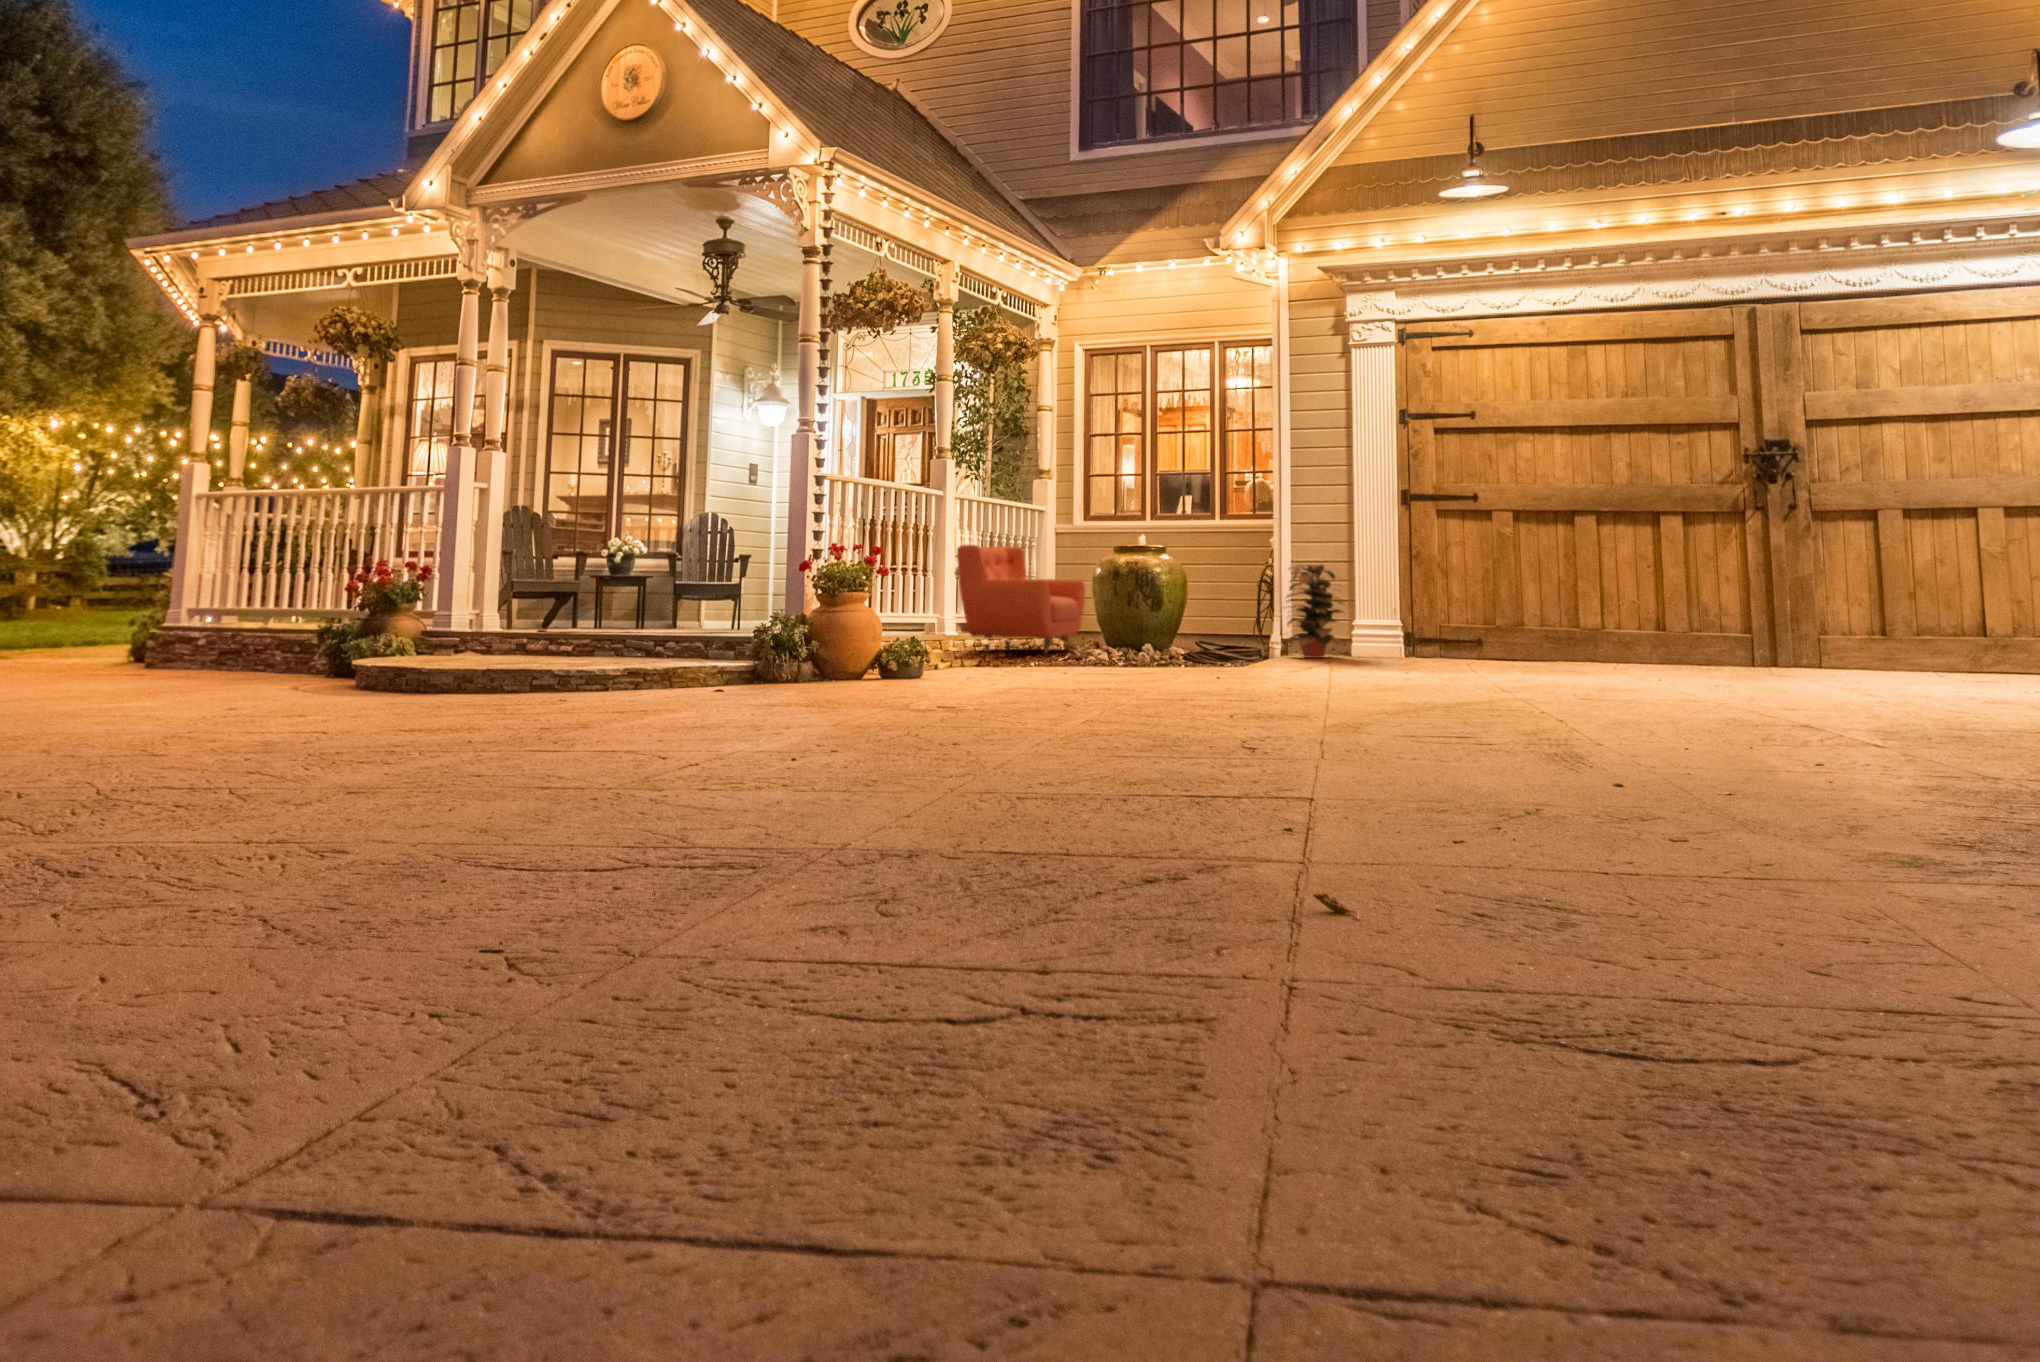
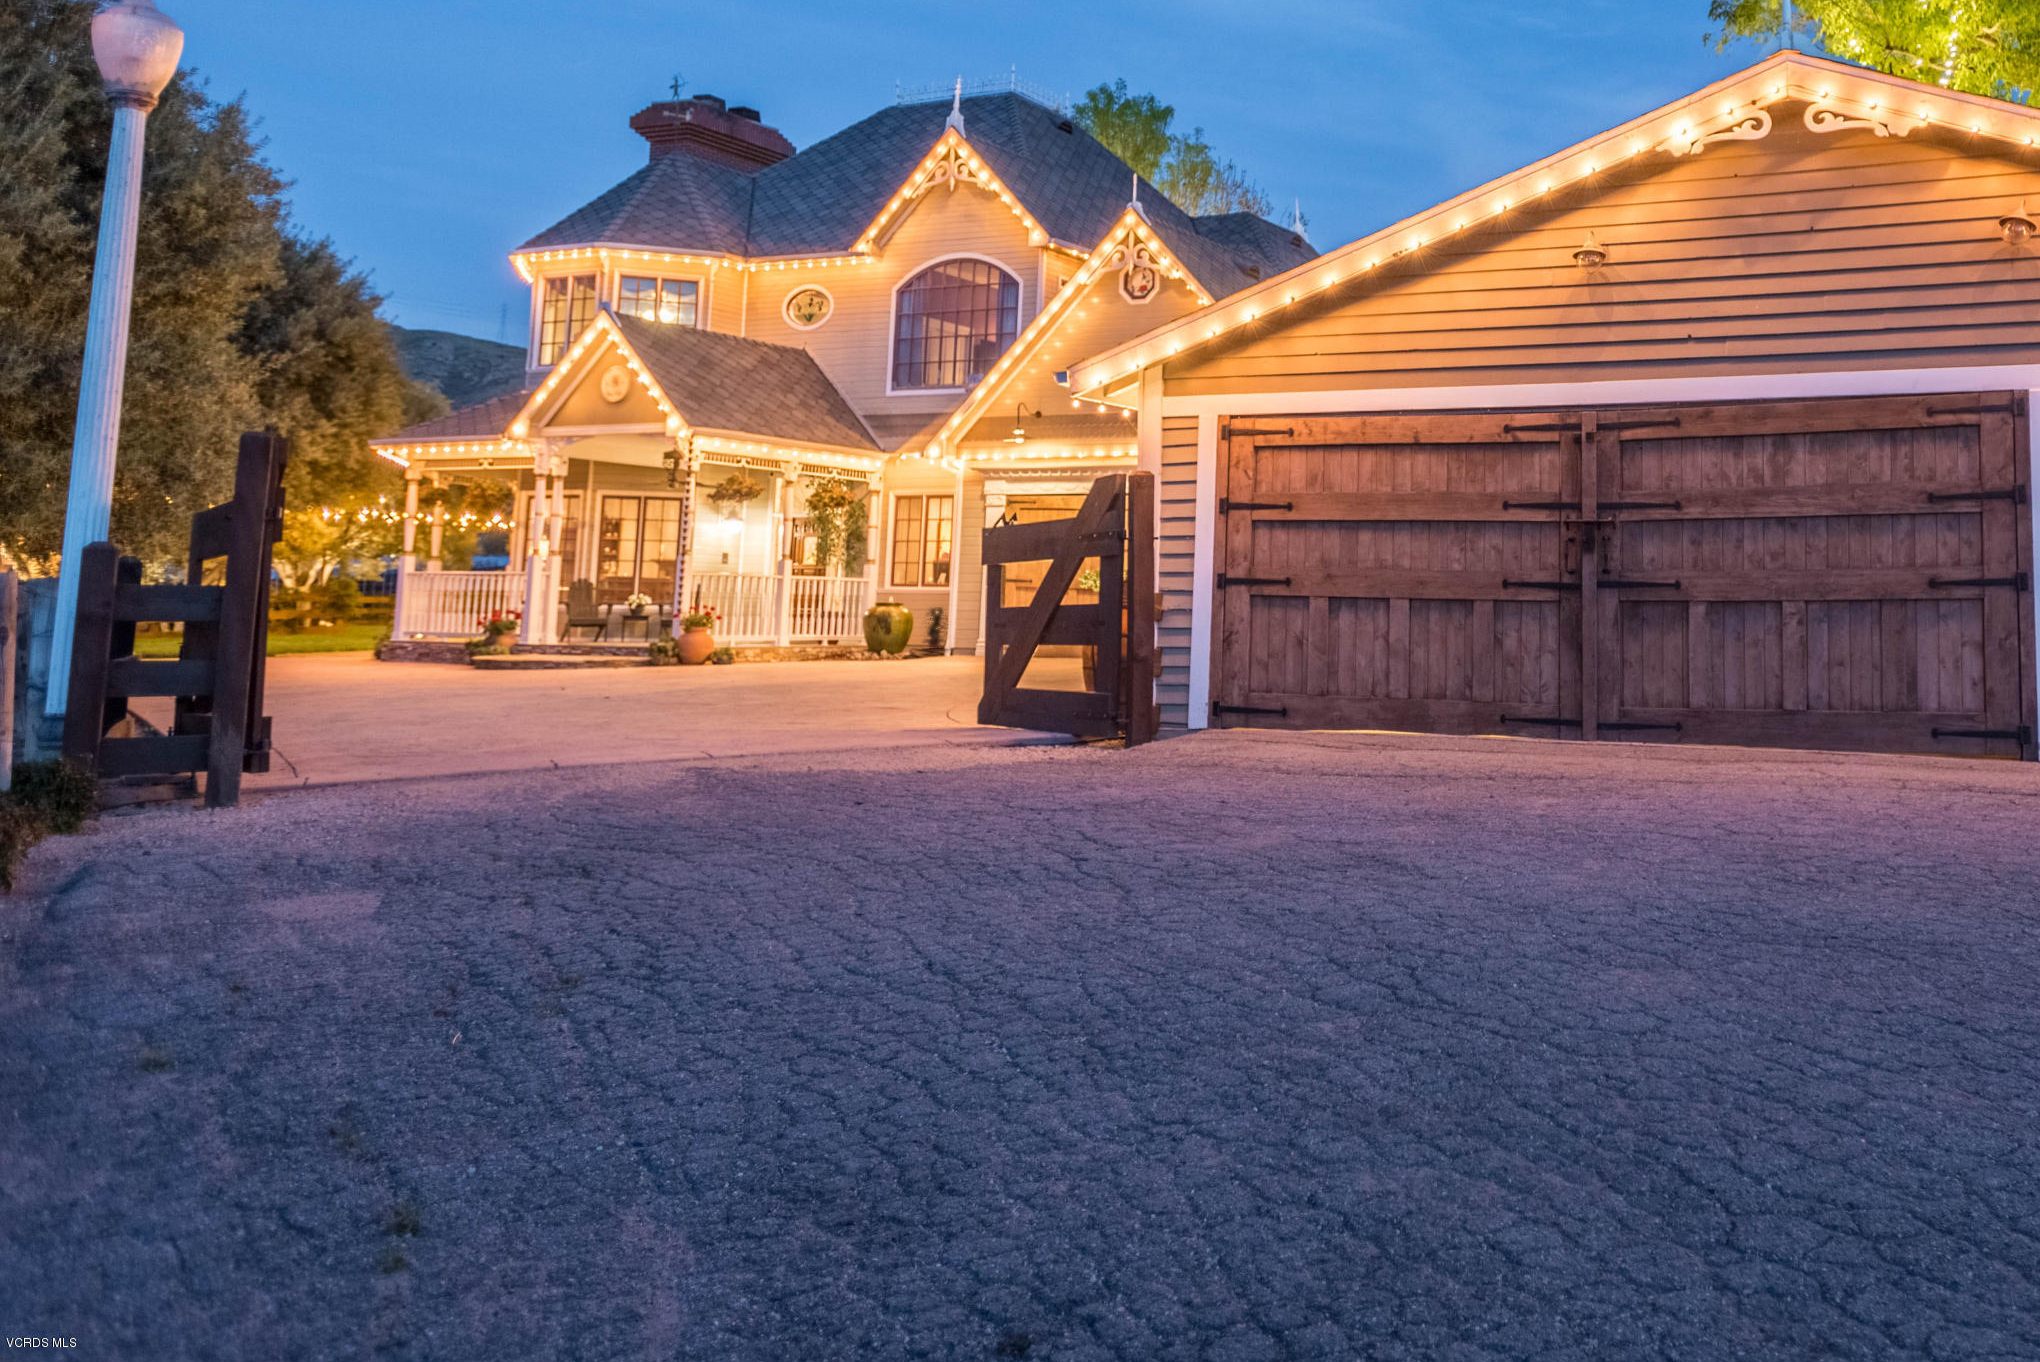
armchair: present [957,545,1085,653] -> none [785,597,856,648]

